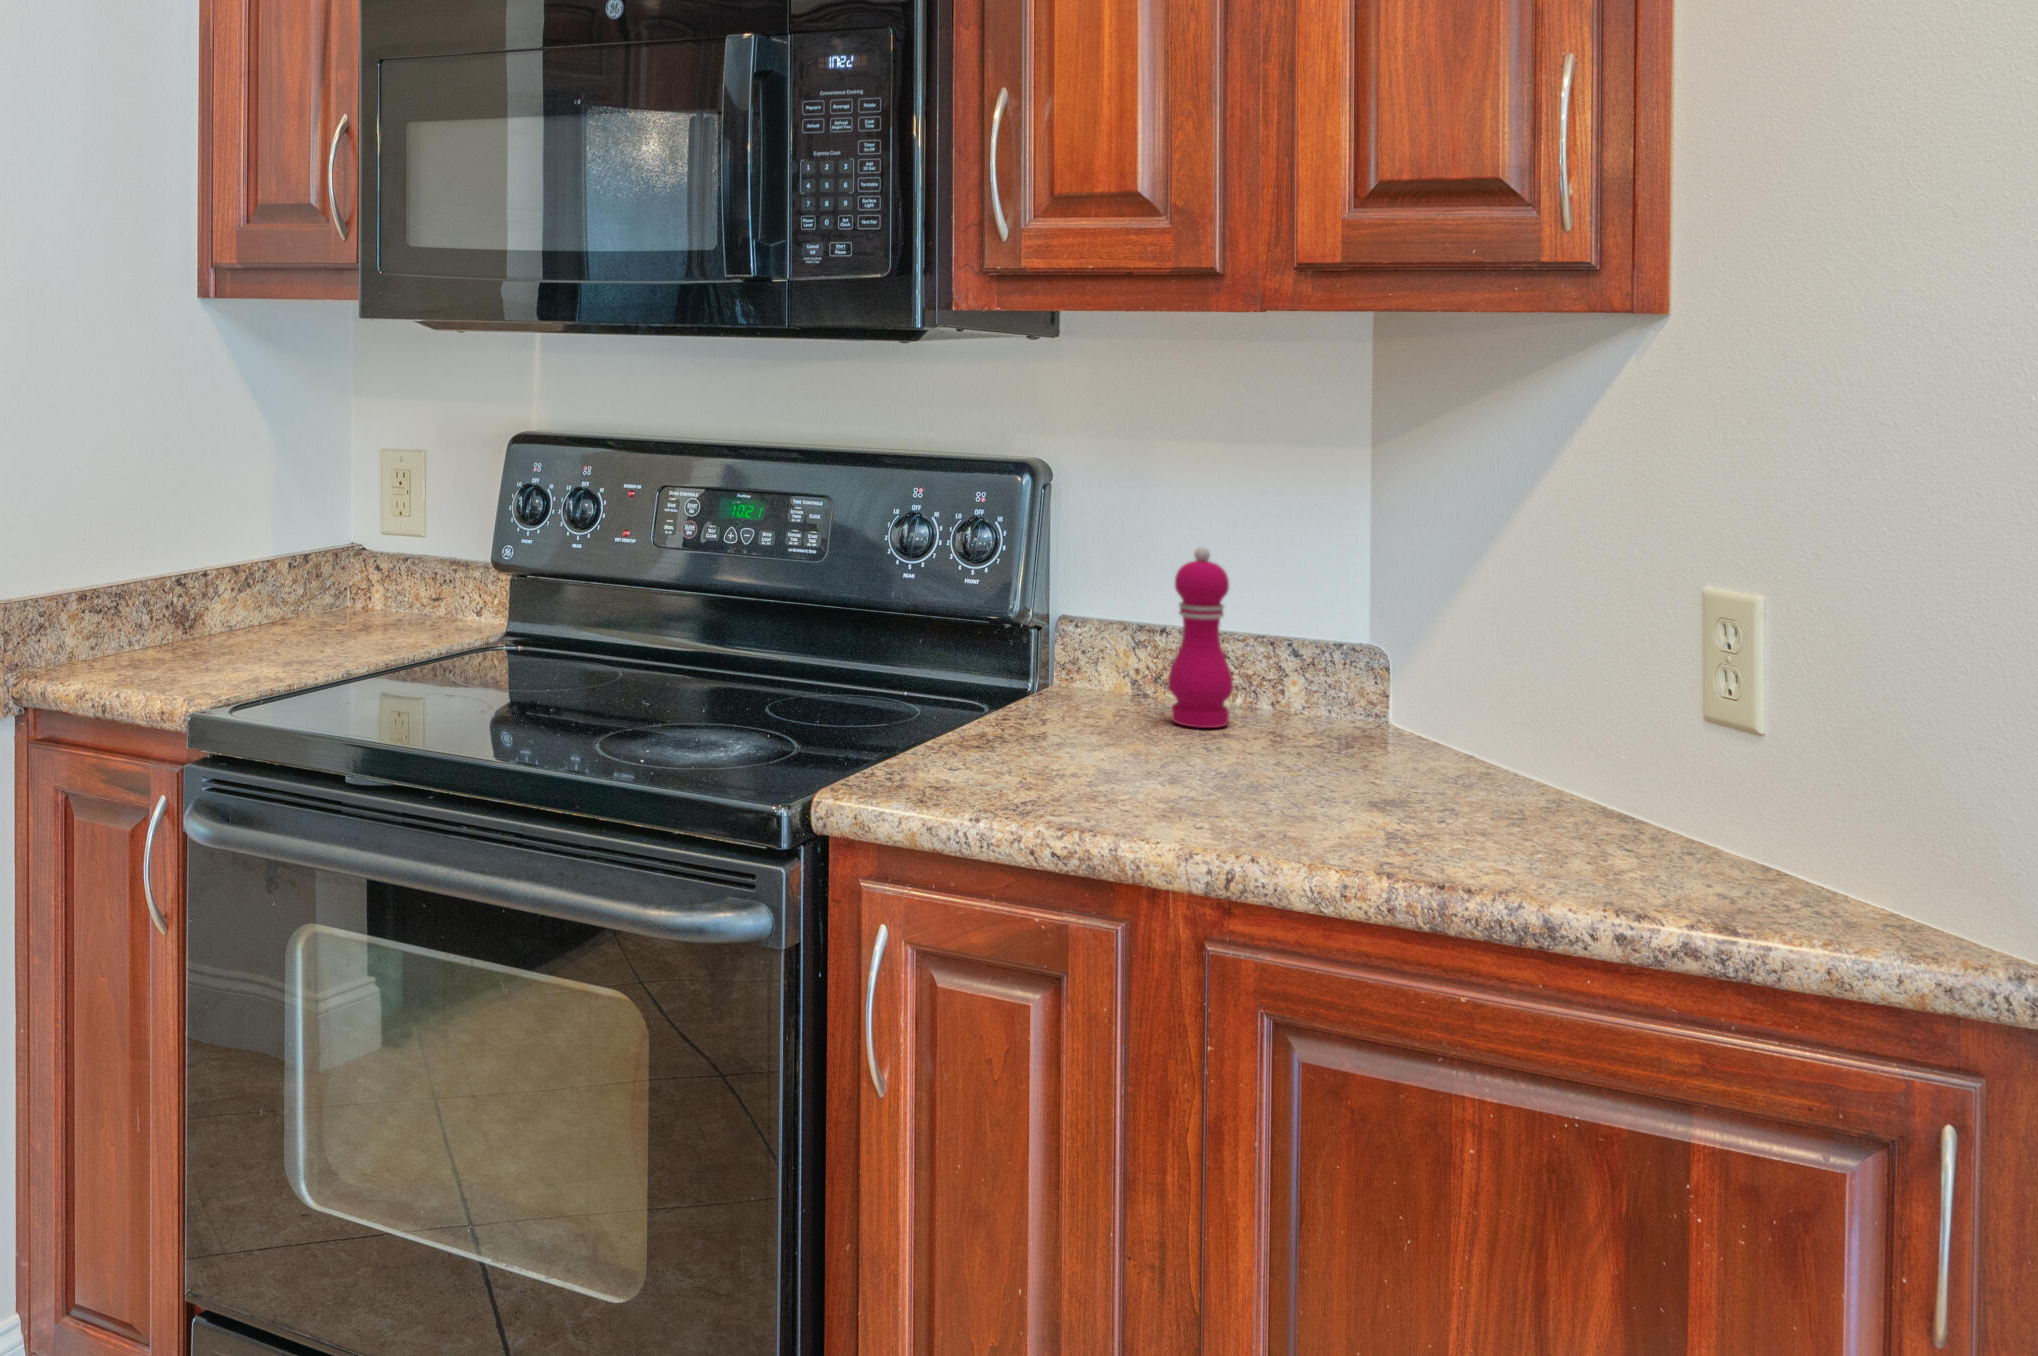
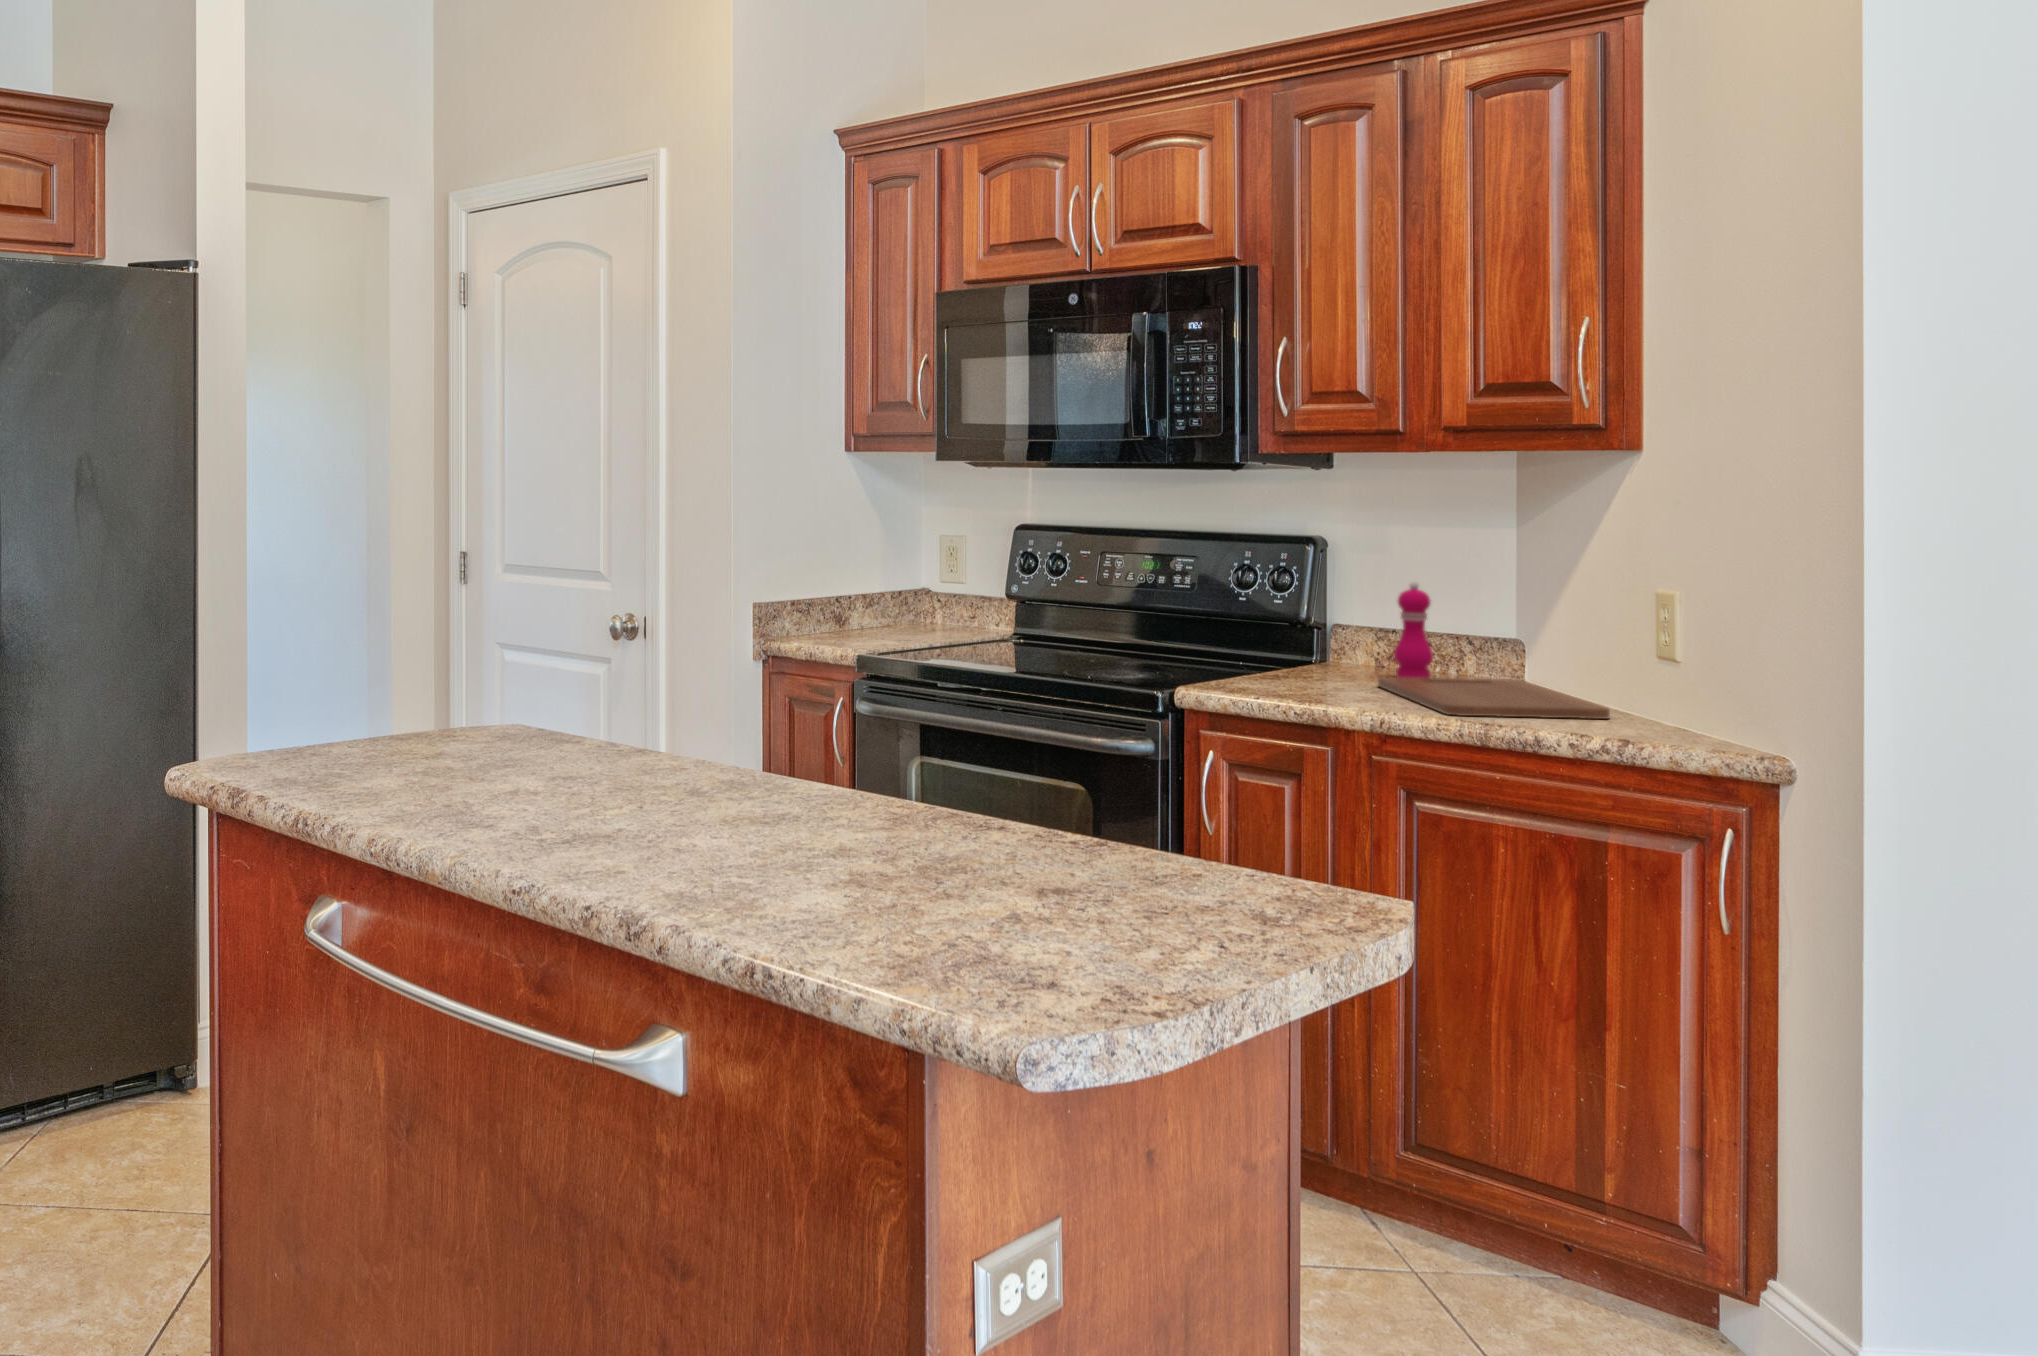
cutting board: none [1162,729,1619,855] -> present [1378,677,1610,719]

